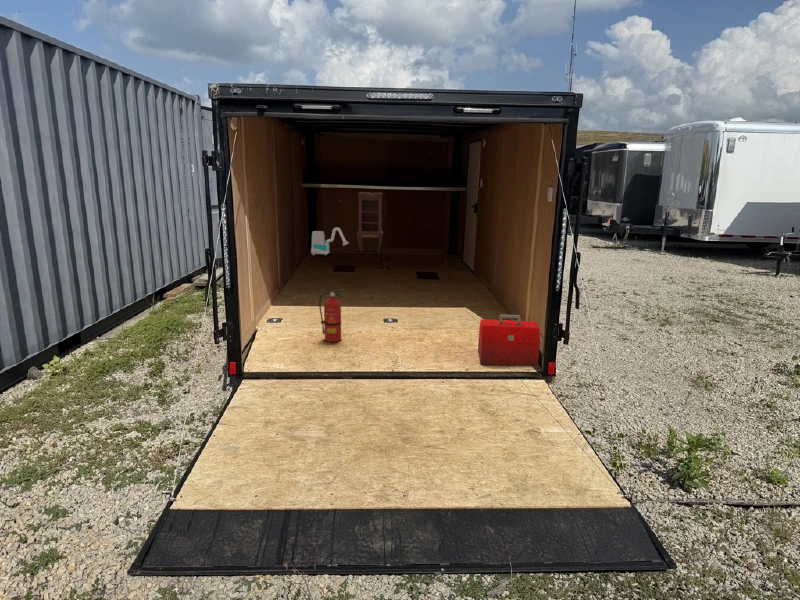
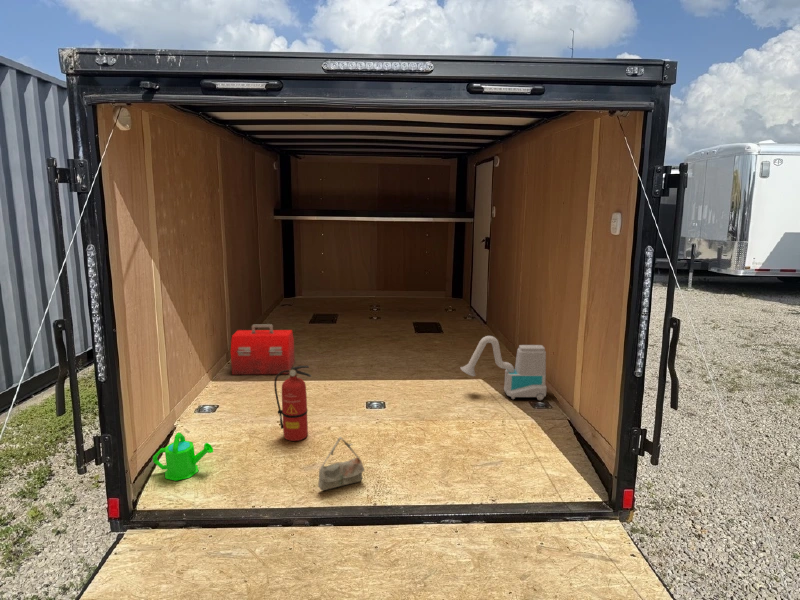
cabinet: present [356,192,383,254] -> none [349,227,380,297]
vacuum cleaner: present [311,227,349,255] -> present [461,336,546,400]
toolbox: present [478,315,540,367] -> present [231,324,295,375]
watering can: none [243,329,282,360] -> present [153,432,213,481]
bag: none [354,331,384,365] -> present [318,437,364,490]

